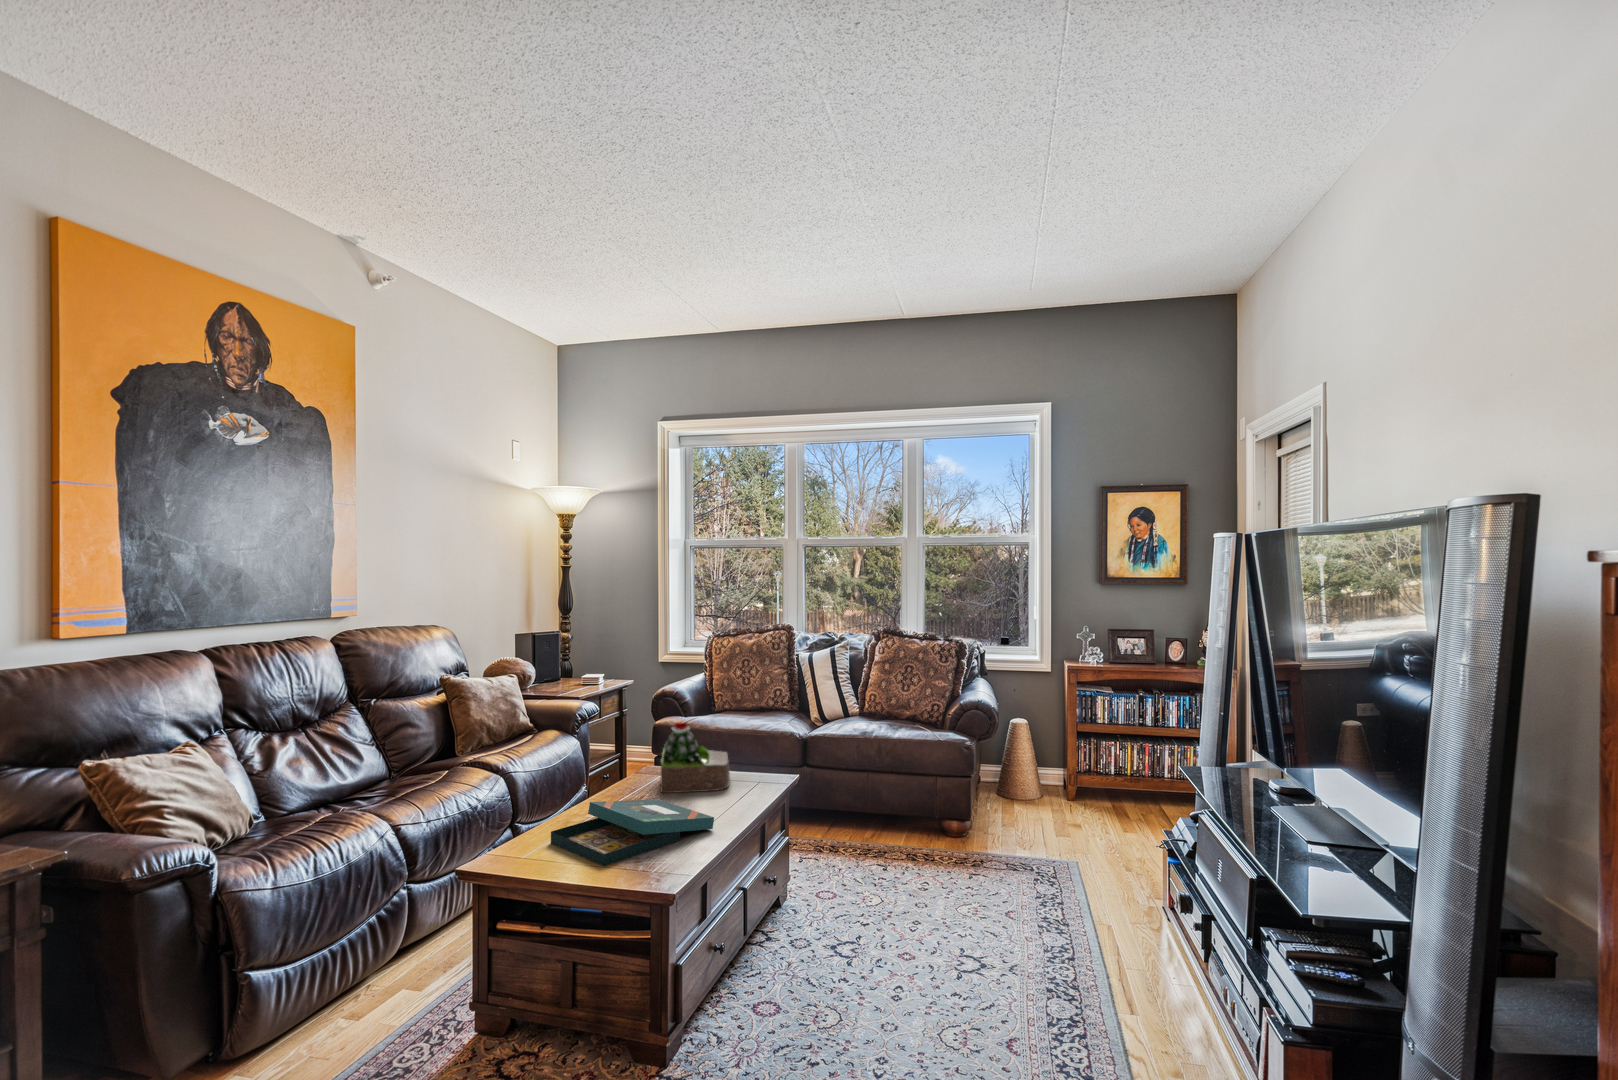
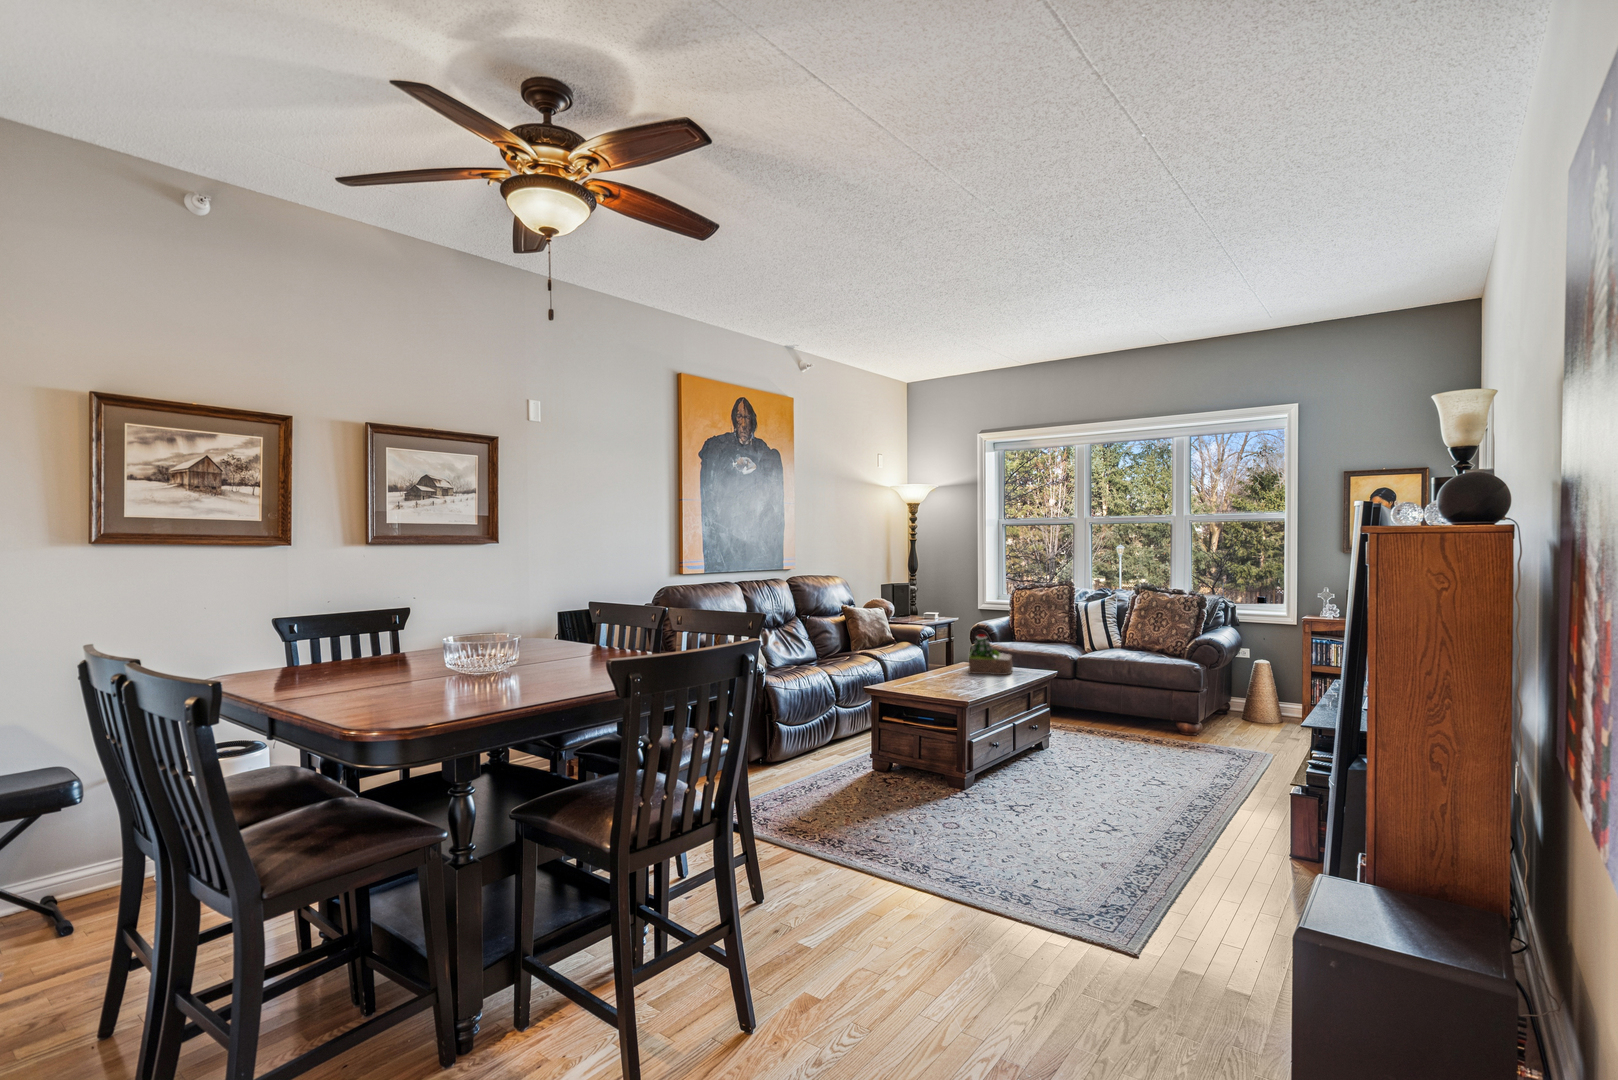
board game: present [551,799,714,866] -> none [907,667,996,694]

